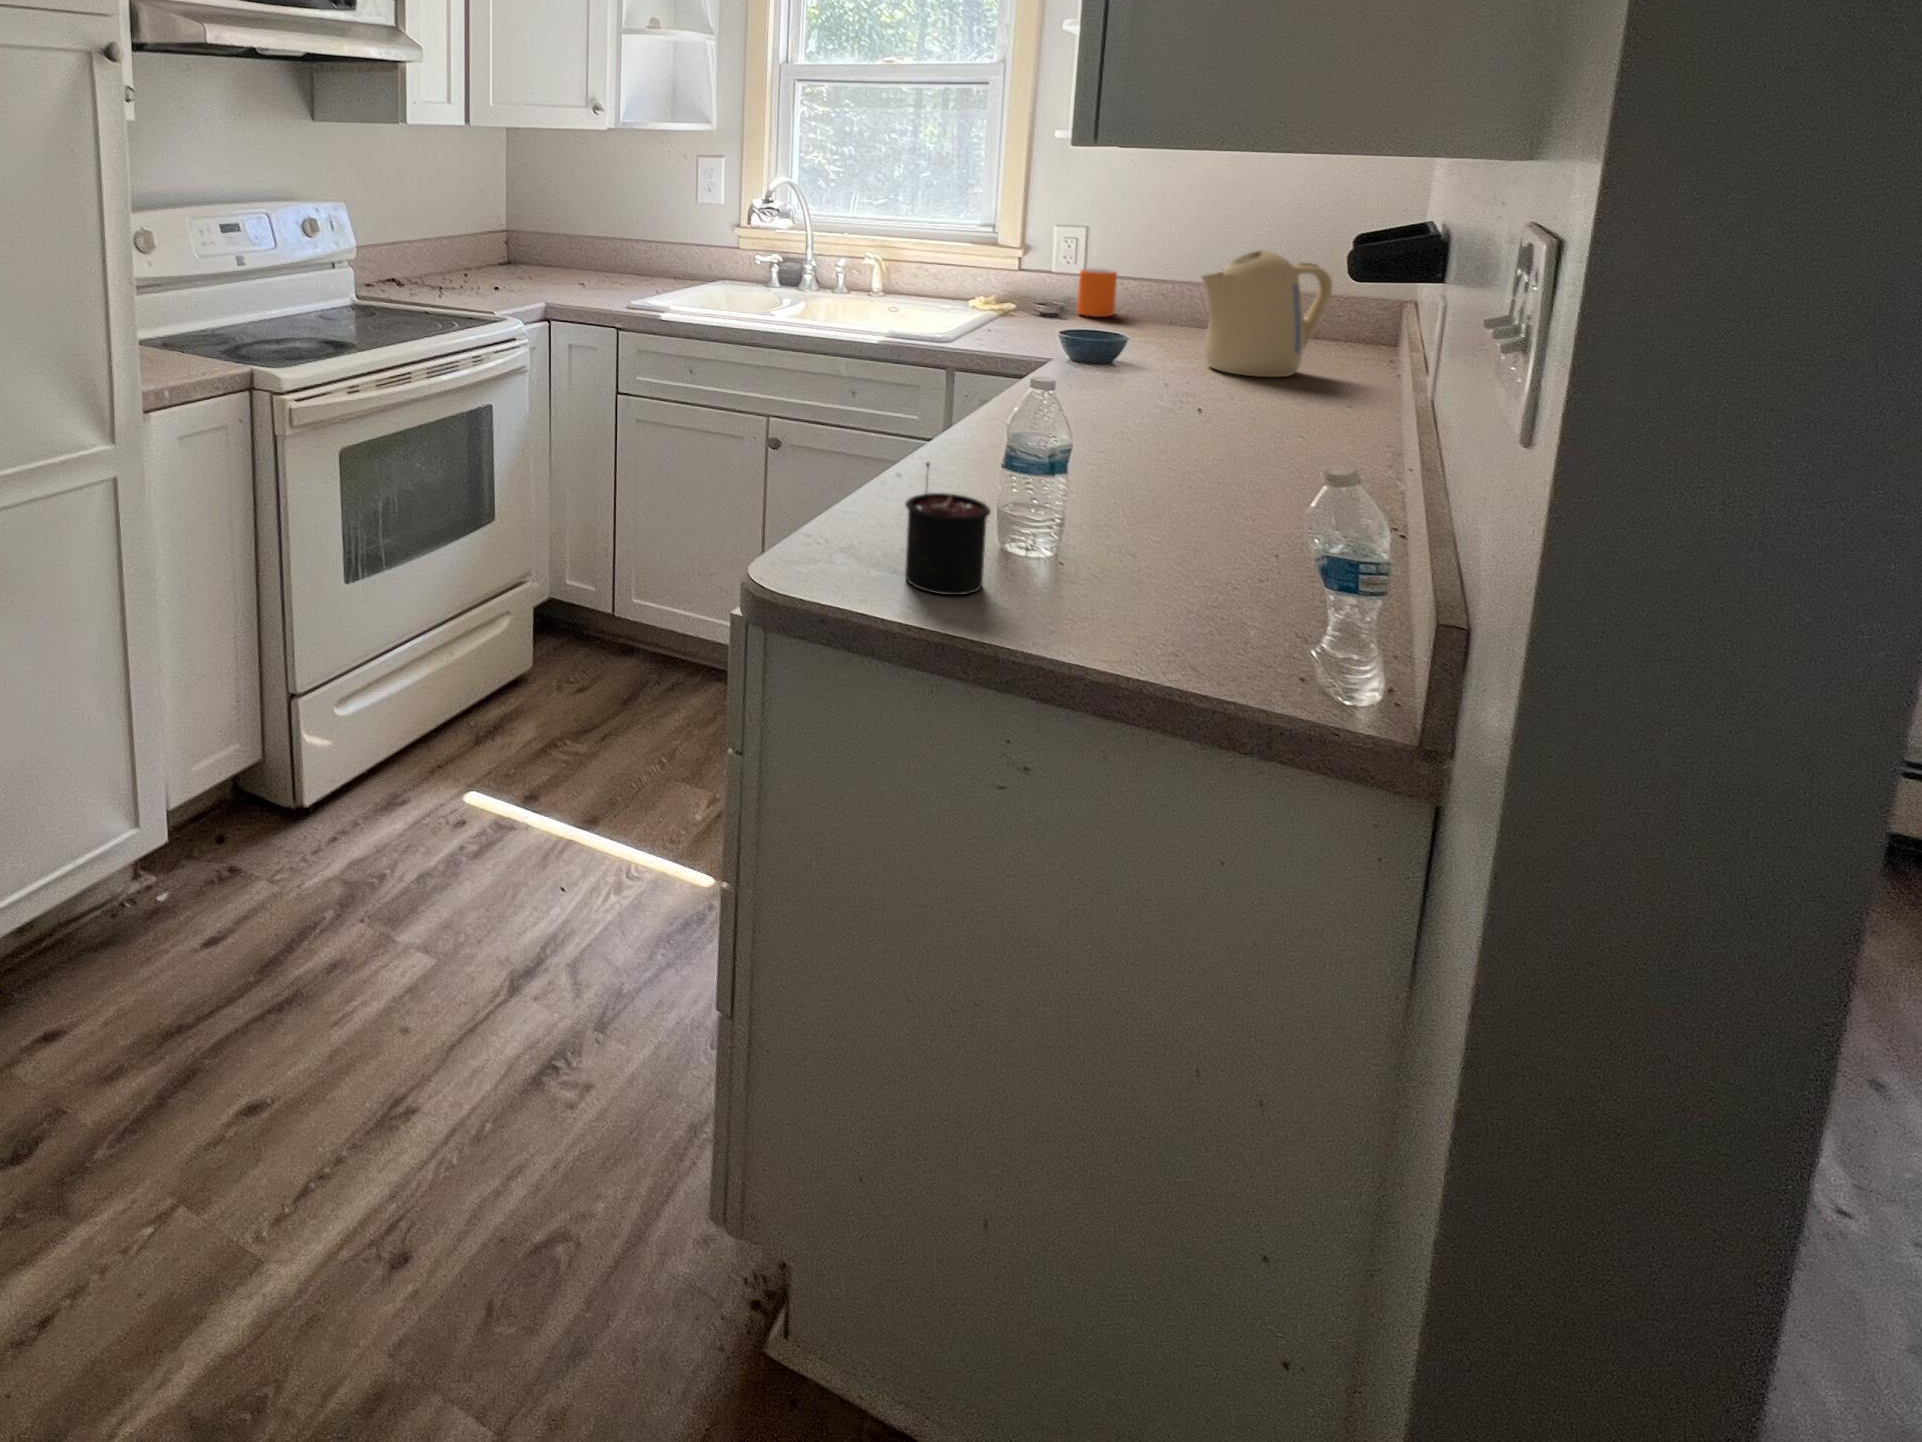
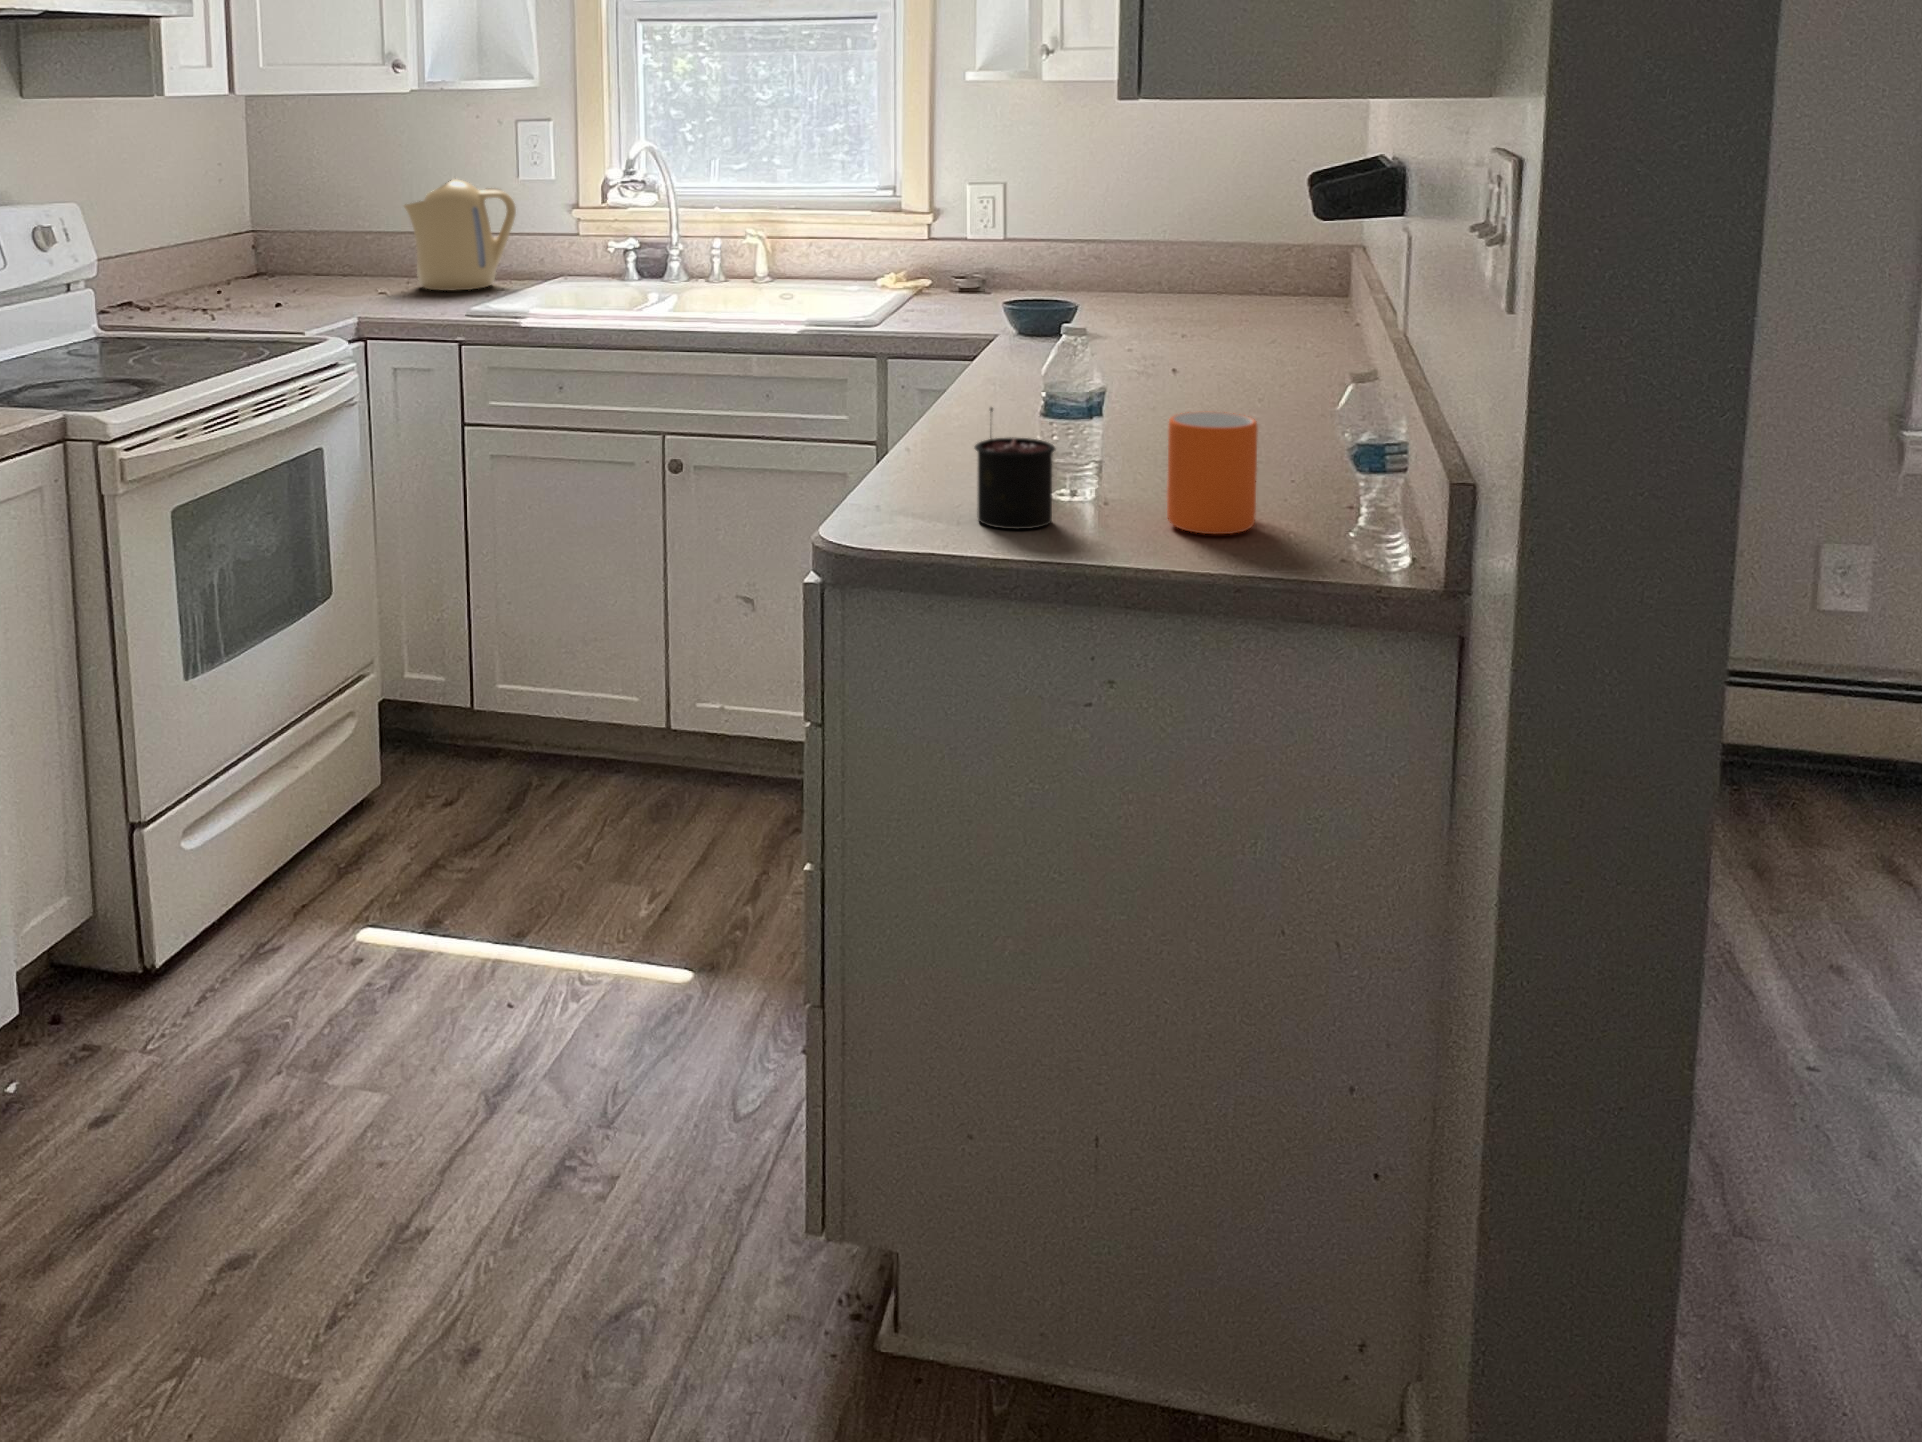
kettle: present [1201,251,1332,377] -> present [404,179,516,291]
mug: present [1077,269,1117,317] -> present [1167,412,1258,534]

